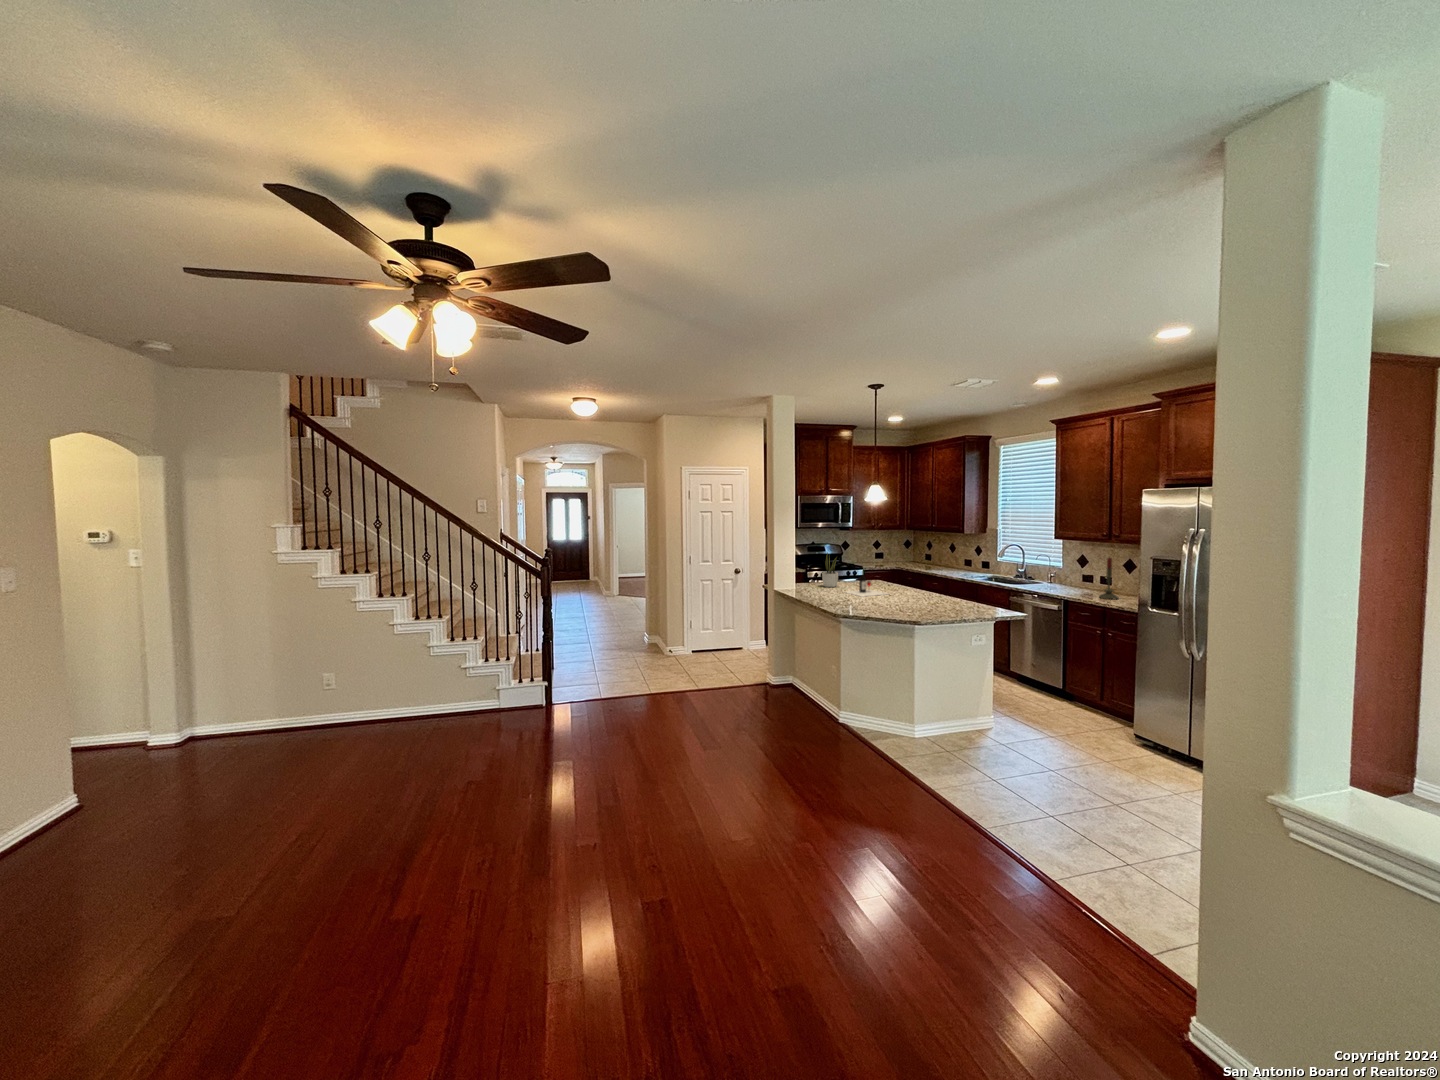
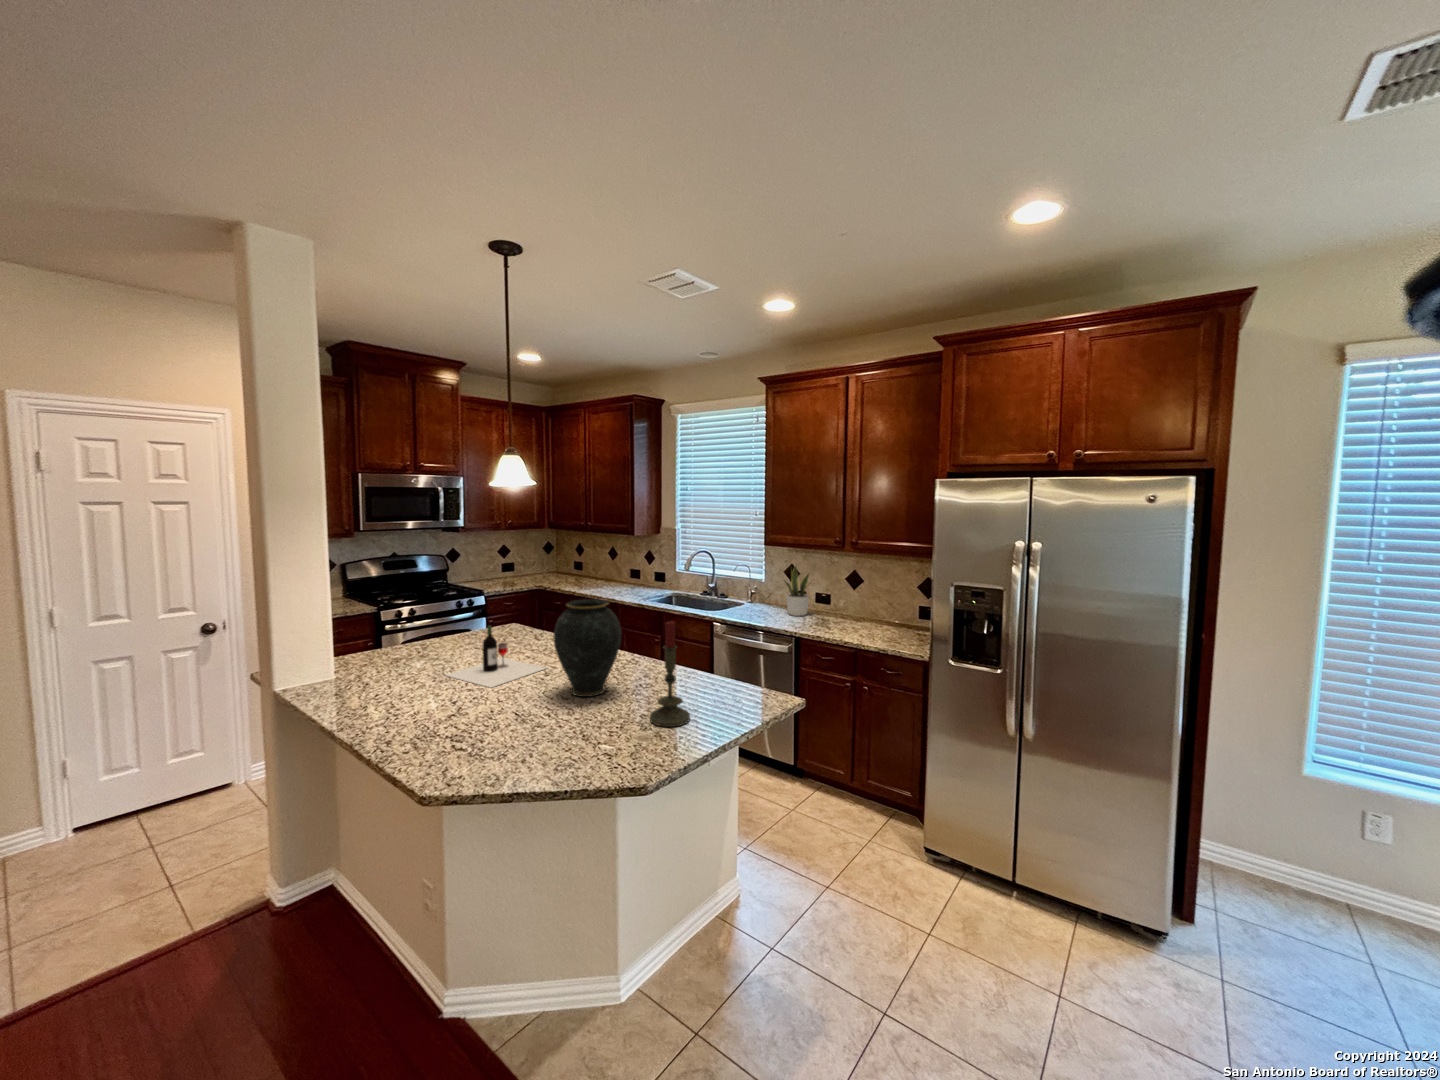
potted plant: present [822,553,838,587] -> present [785,567,809,616]
vase: none [891,557,924,602] -> present [553,599,621,697]
candle: present [1099,558,1118,599] -> present [650,621,690,727]

